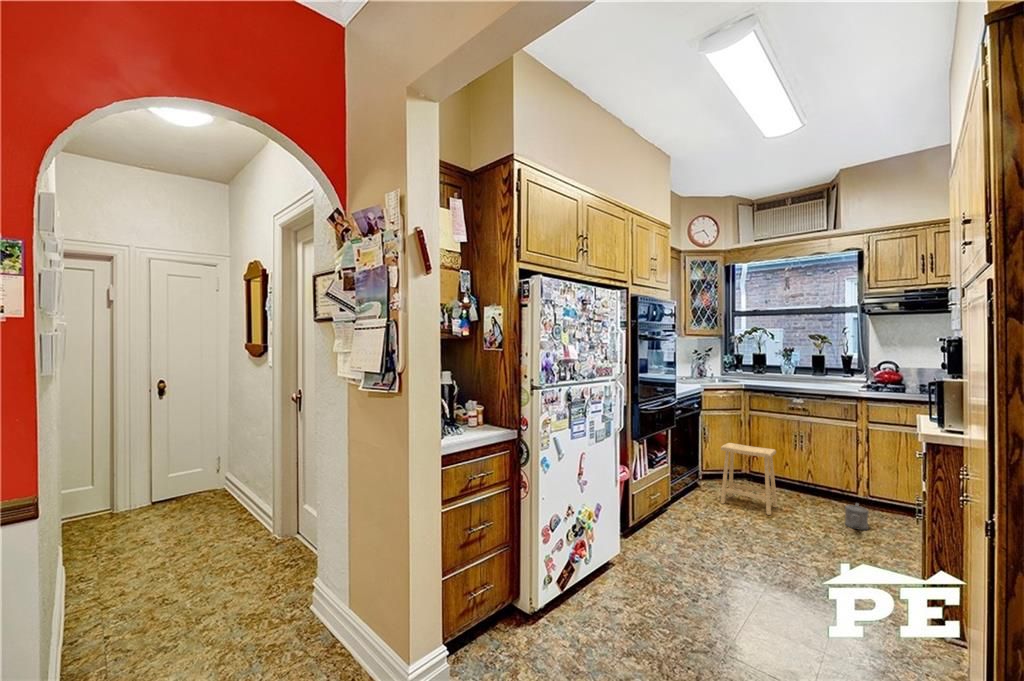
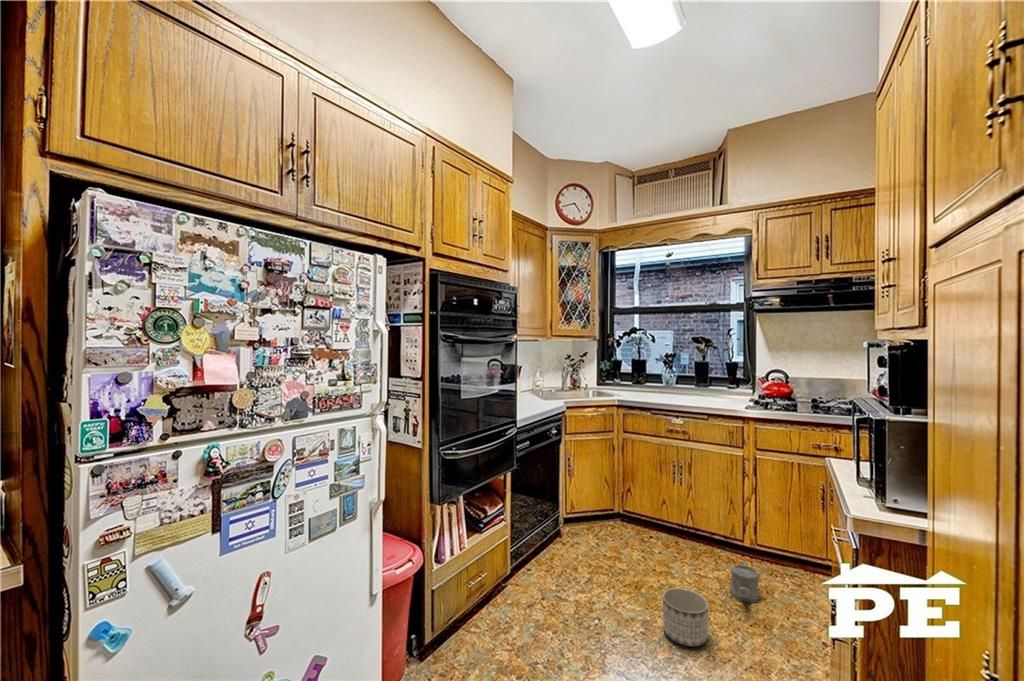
footstool: present [721,443,777,515] -> none [579,481,650,585]
planter: none [791,510,826,545] -> present [663,588,708,646]

